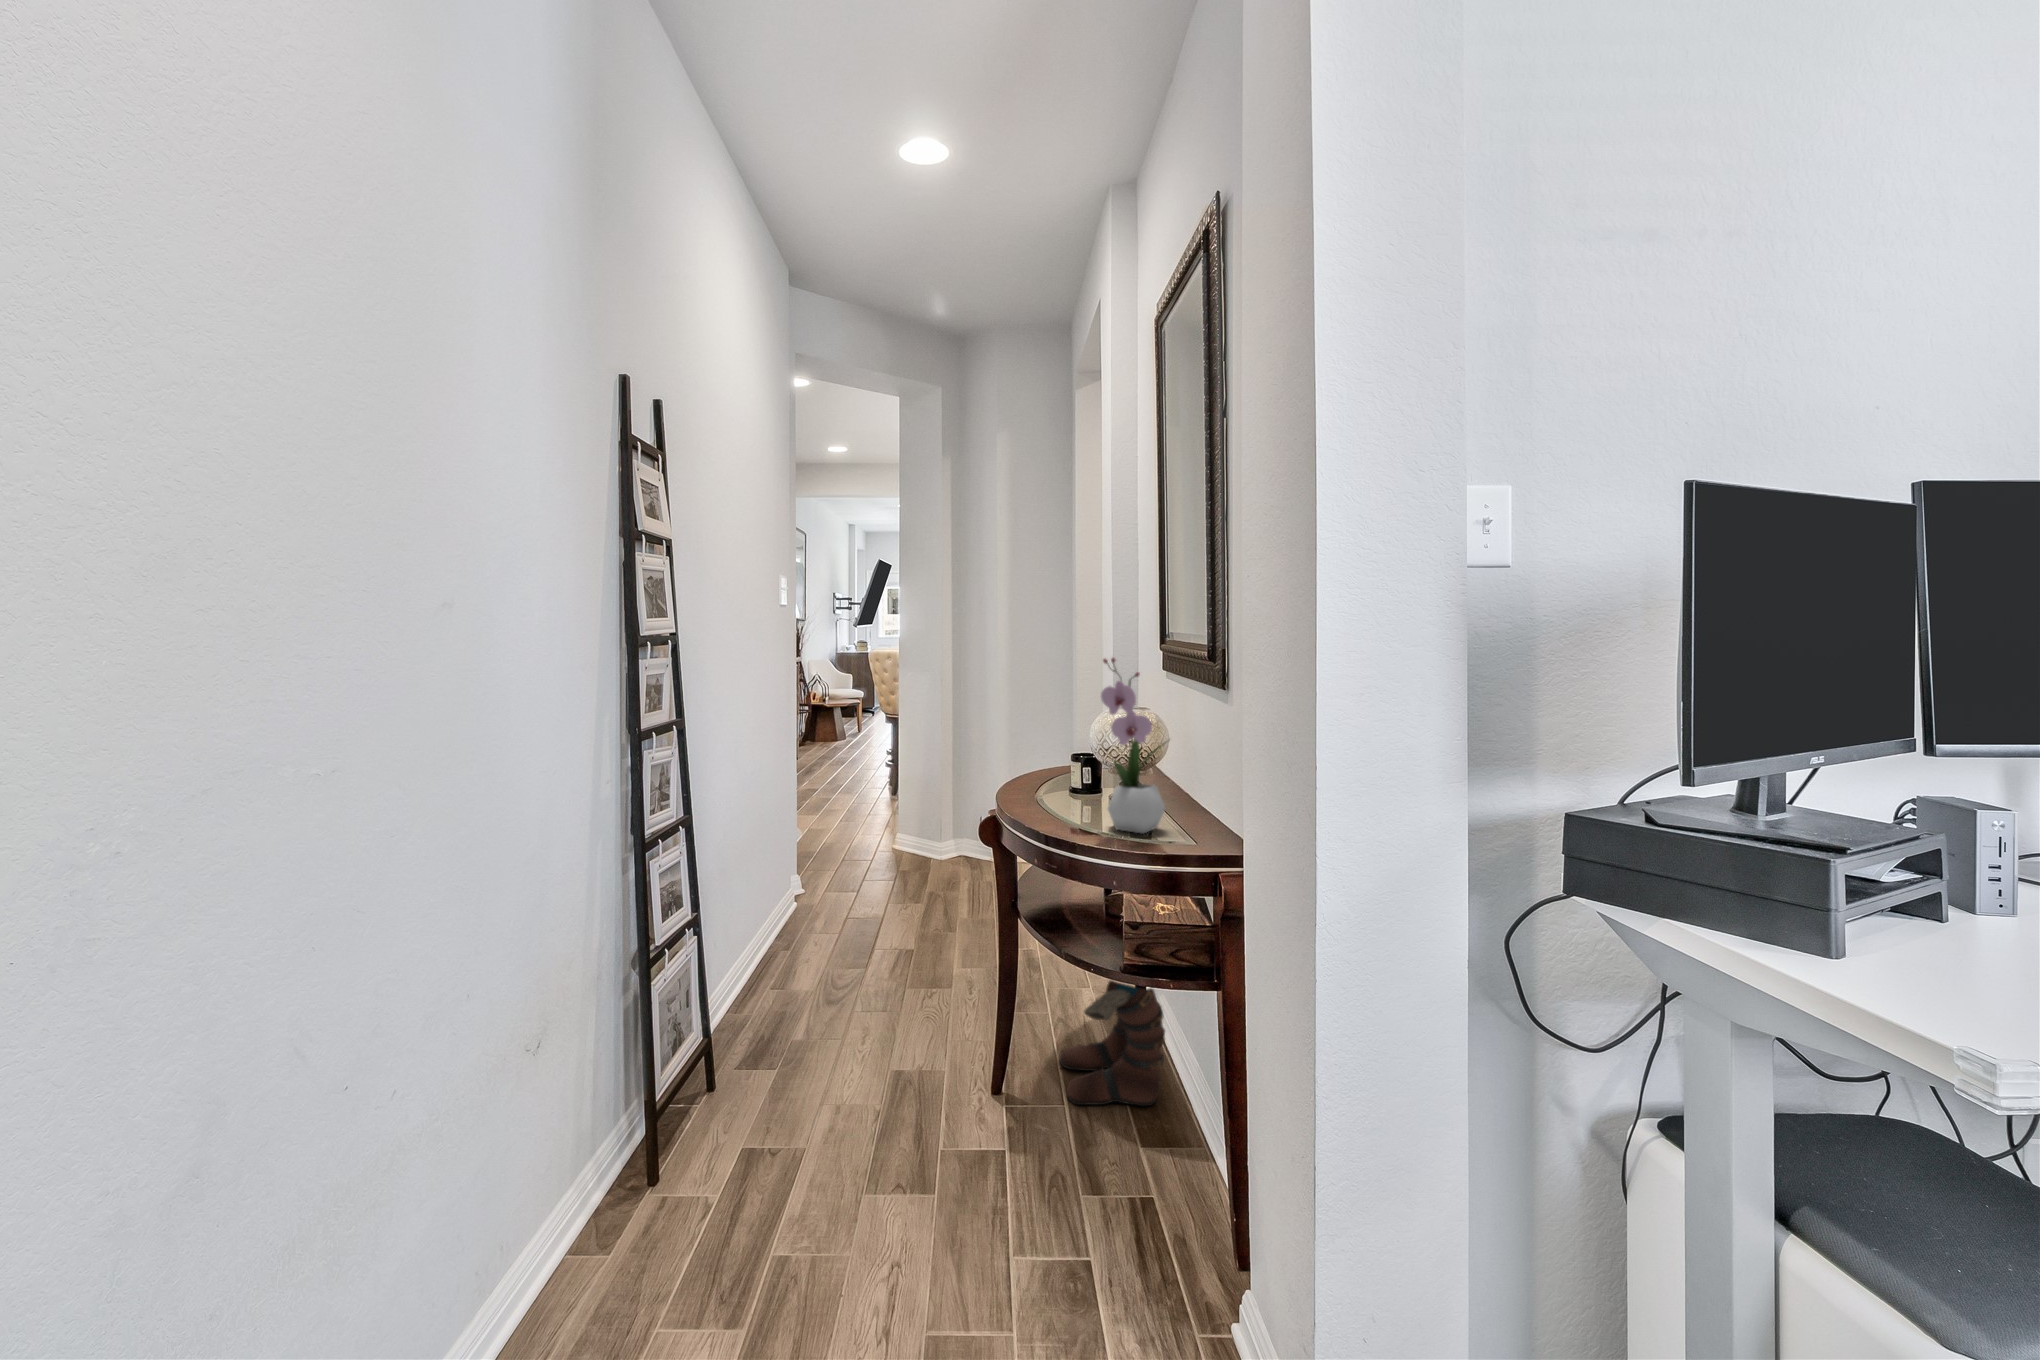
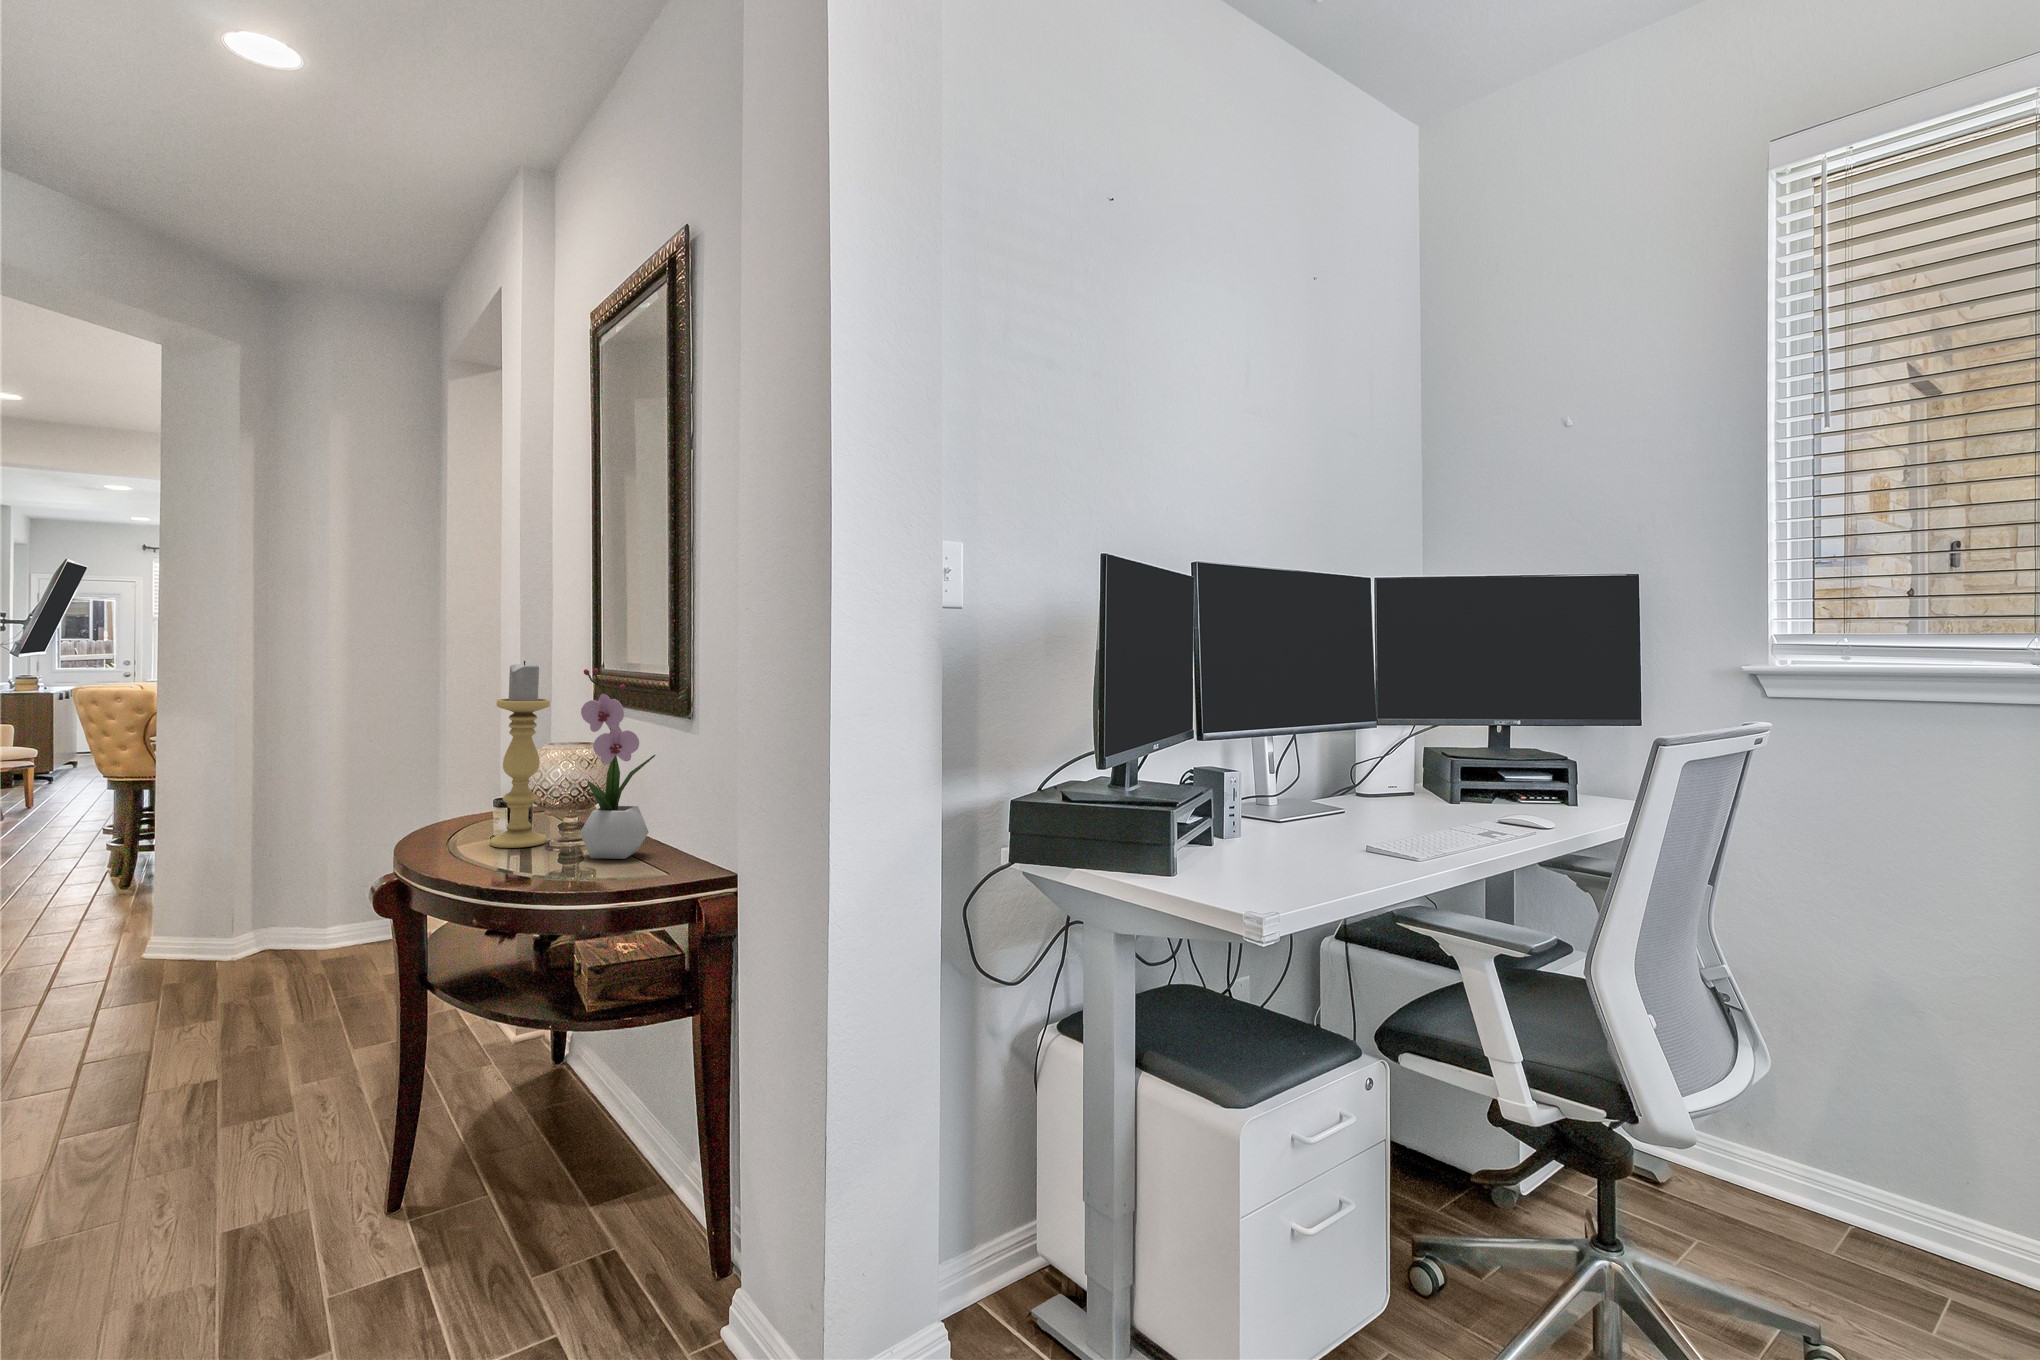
candle holder: none [1046,652,1089,813] -> present [490,661,550,848]
boots: present [1059,981,1165,1106] -> none [474,997,618,1190]

